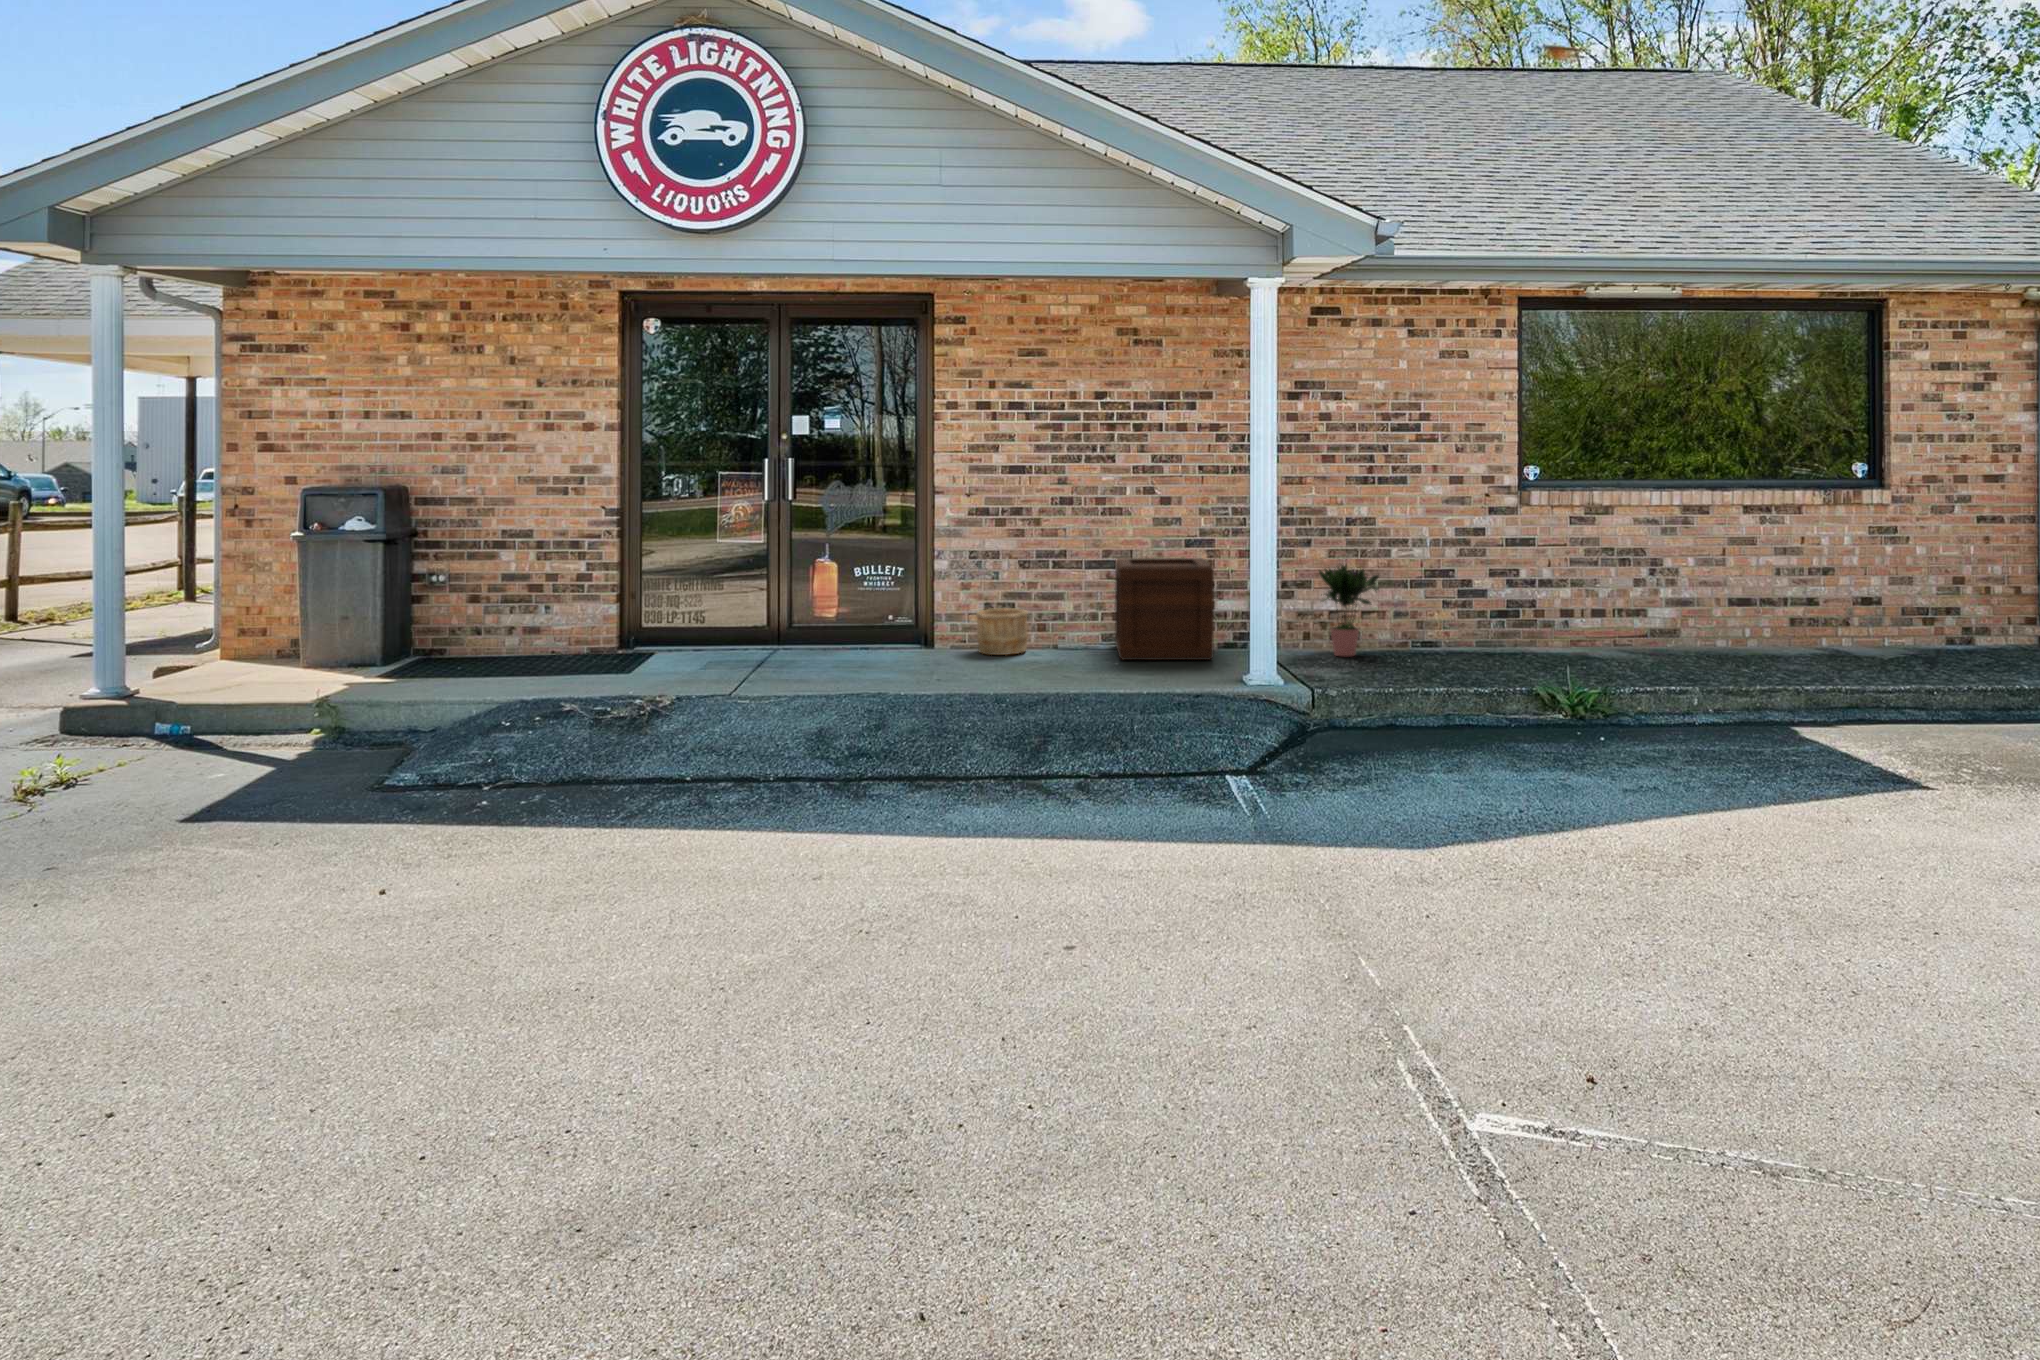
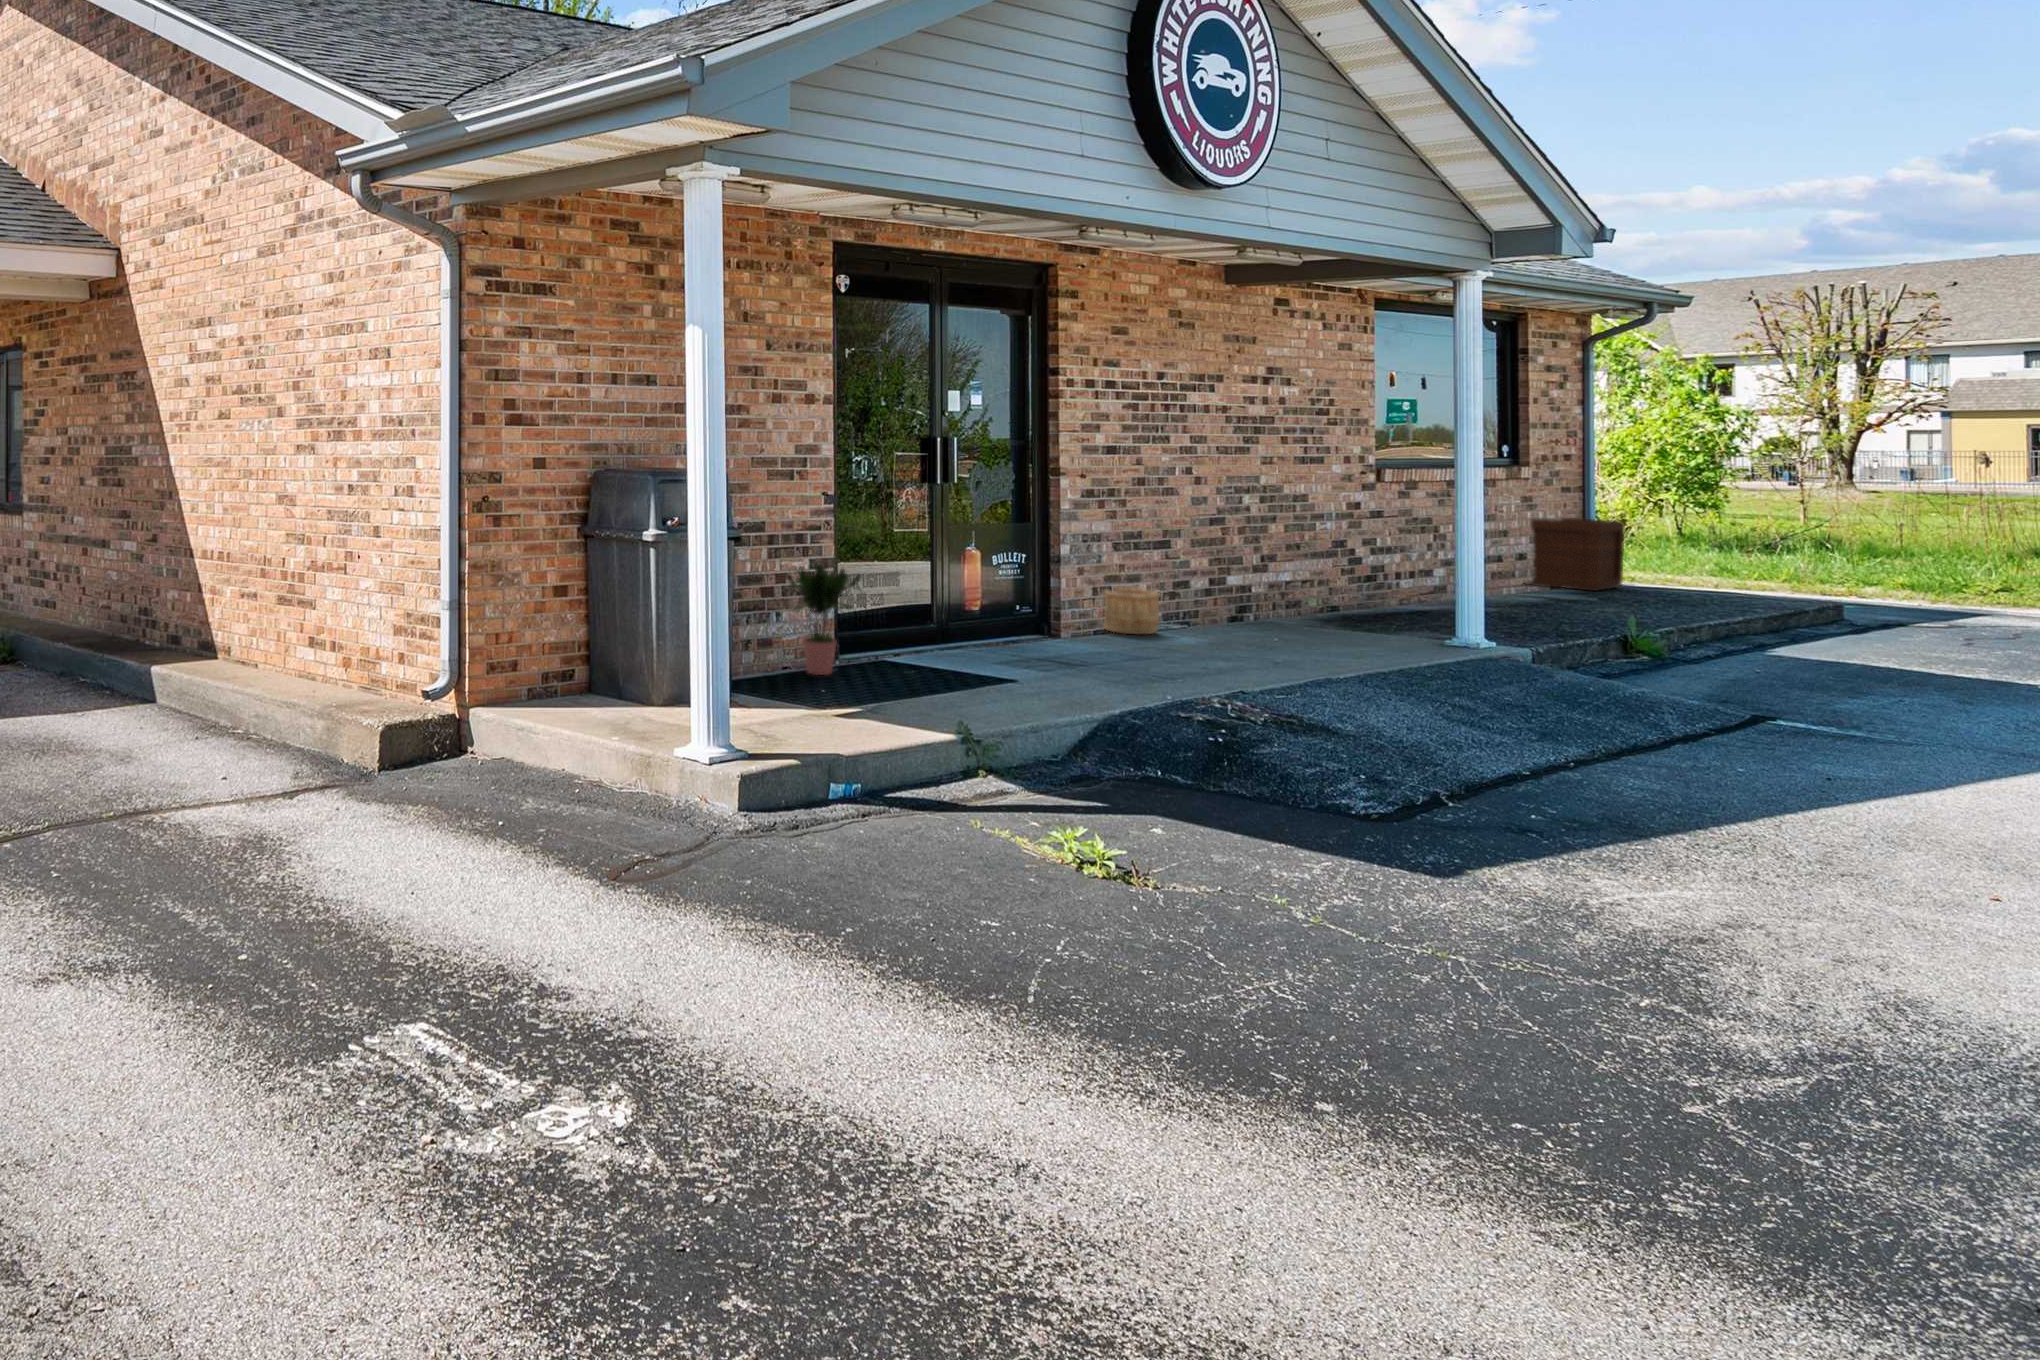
wooden crate: present [1115,558,1214,660] -> present [1525,518,1625,591]
potted plant: present [1319,565,1379,656] -> present [785,564,862,675]

